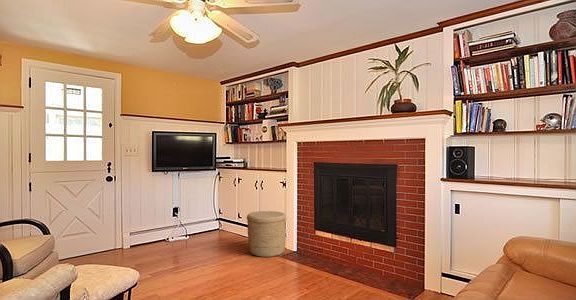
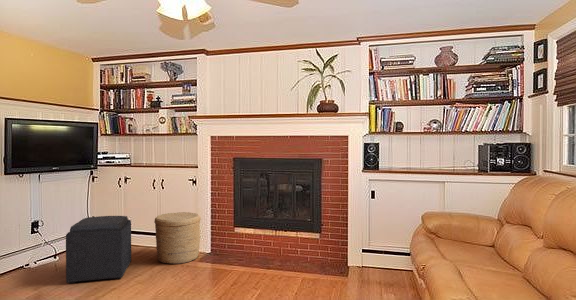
ottoman: none [177,209,230,261] -> present [66,216,131,283]

